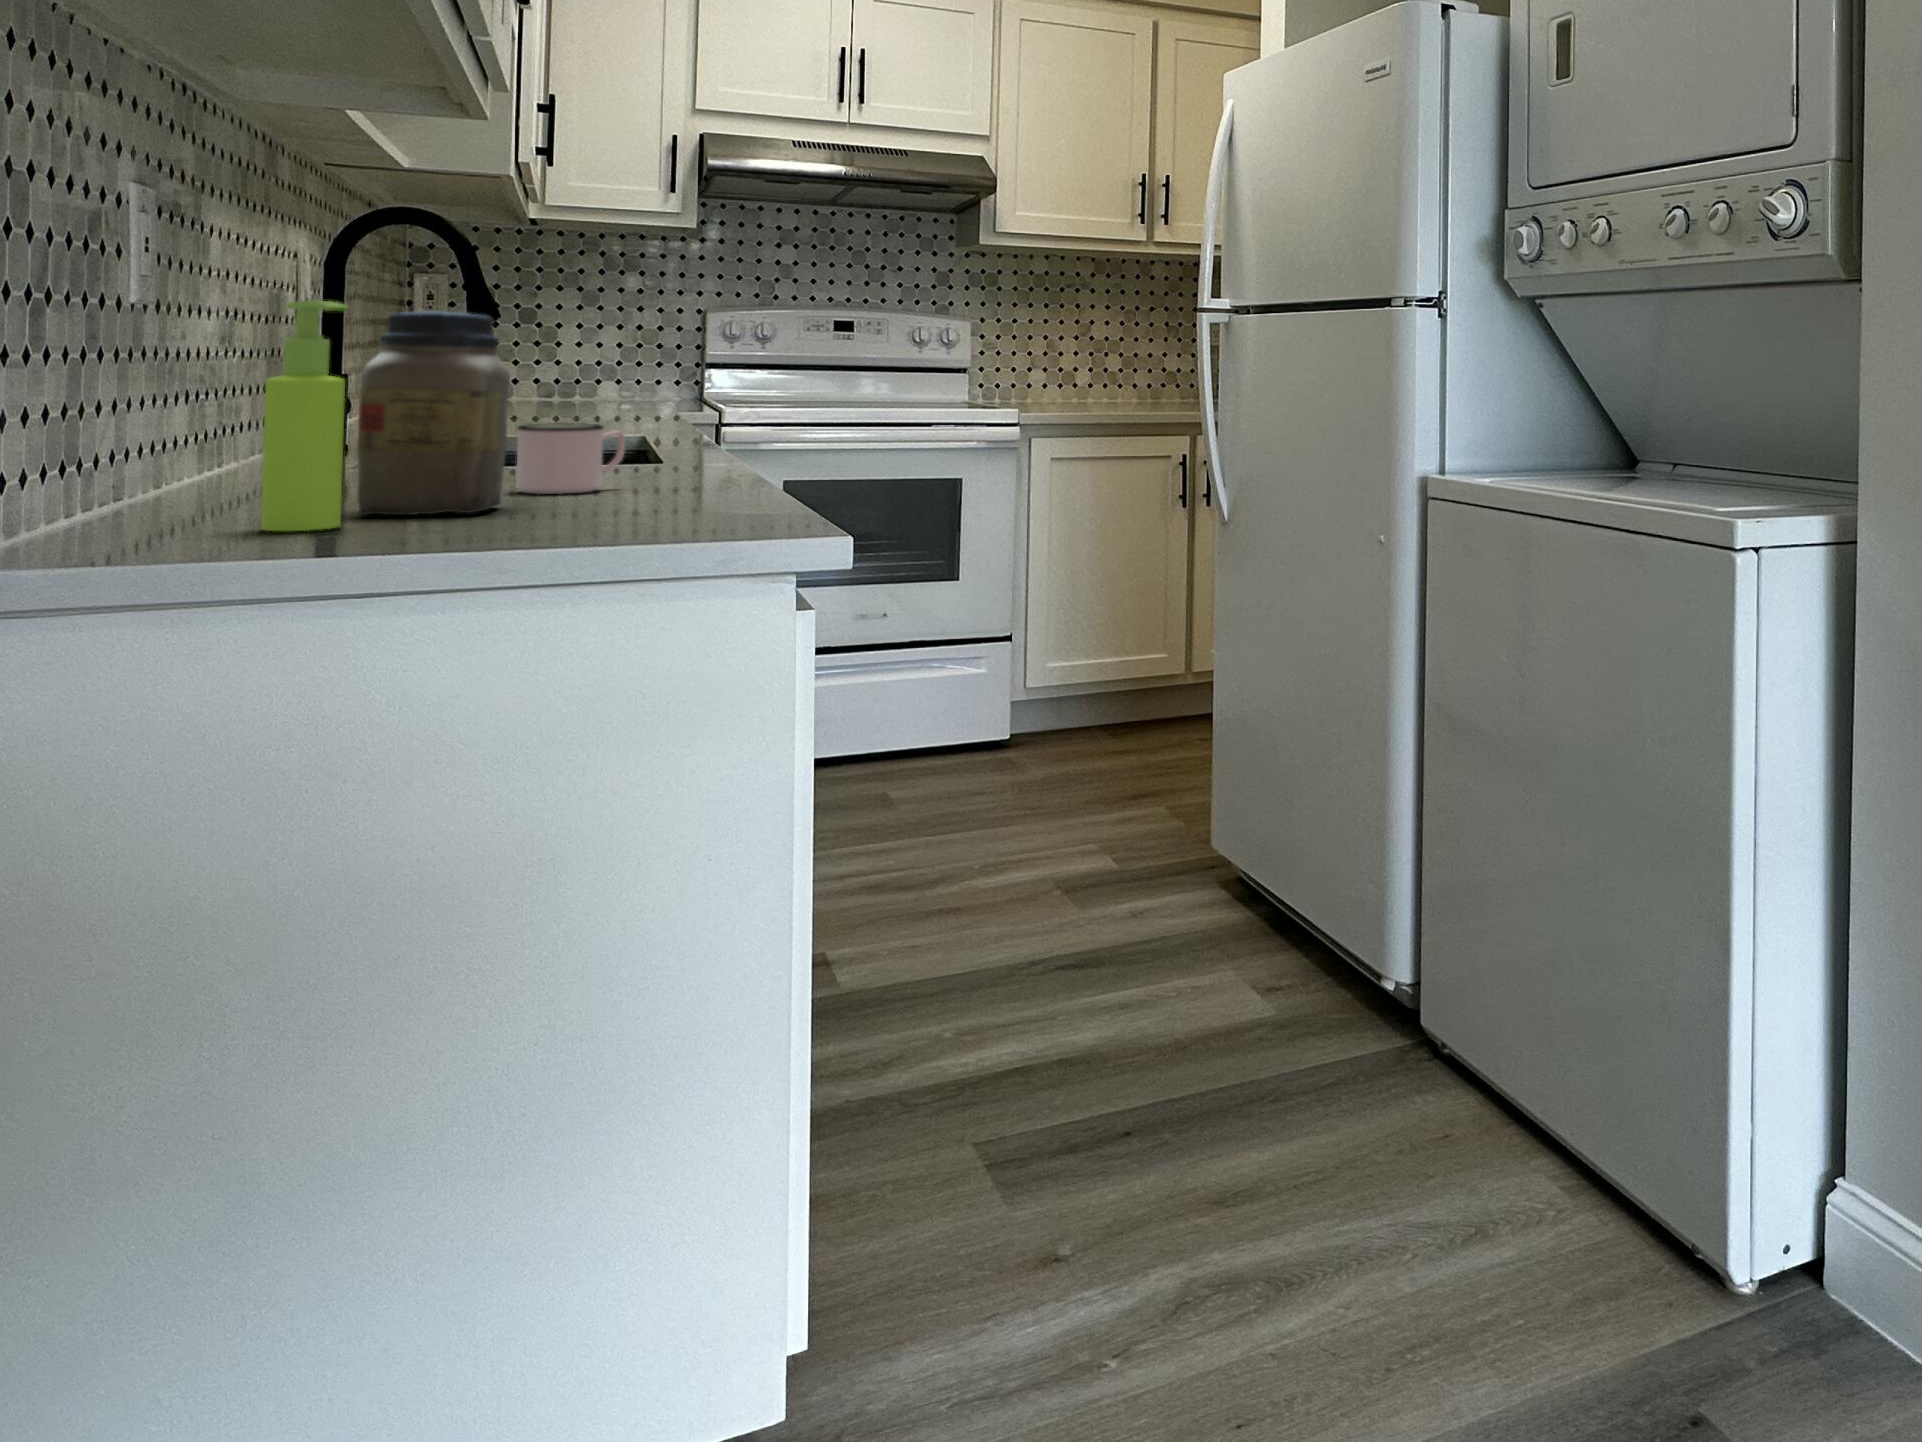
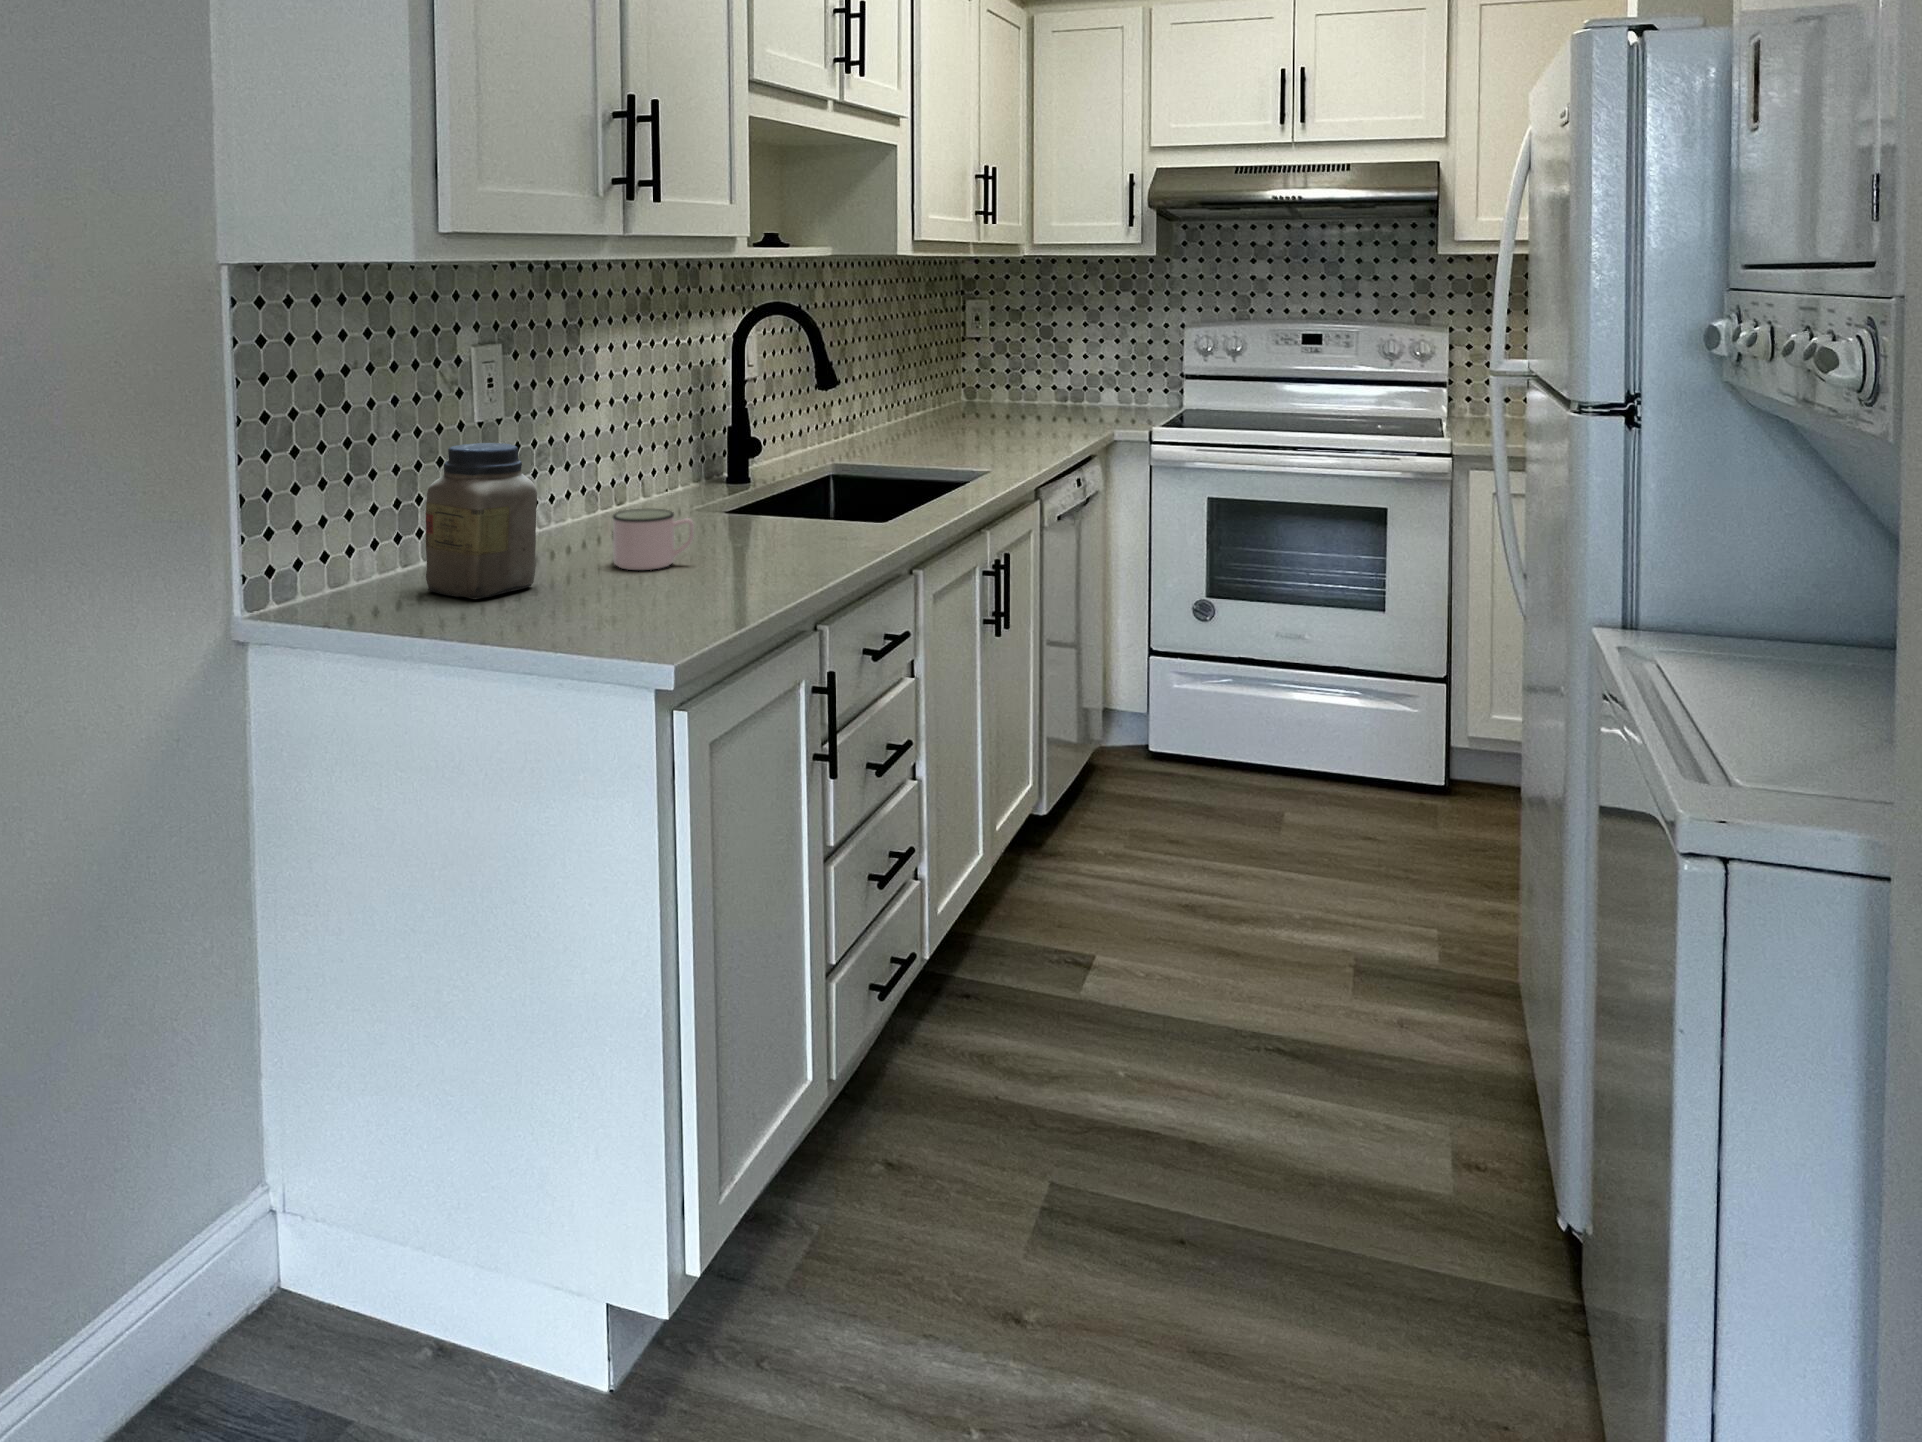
soap dispenser: present [261,300,348,531] -> none [328,450,378,610]

